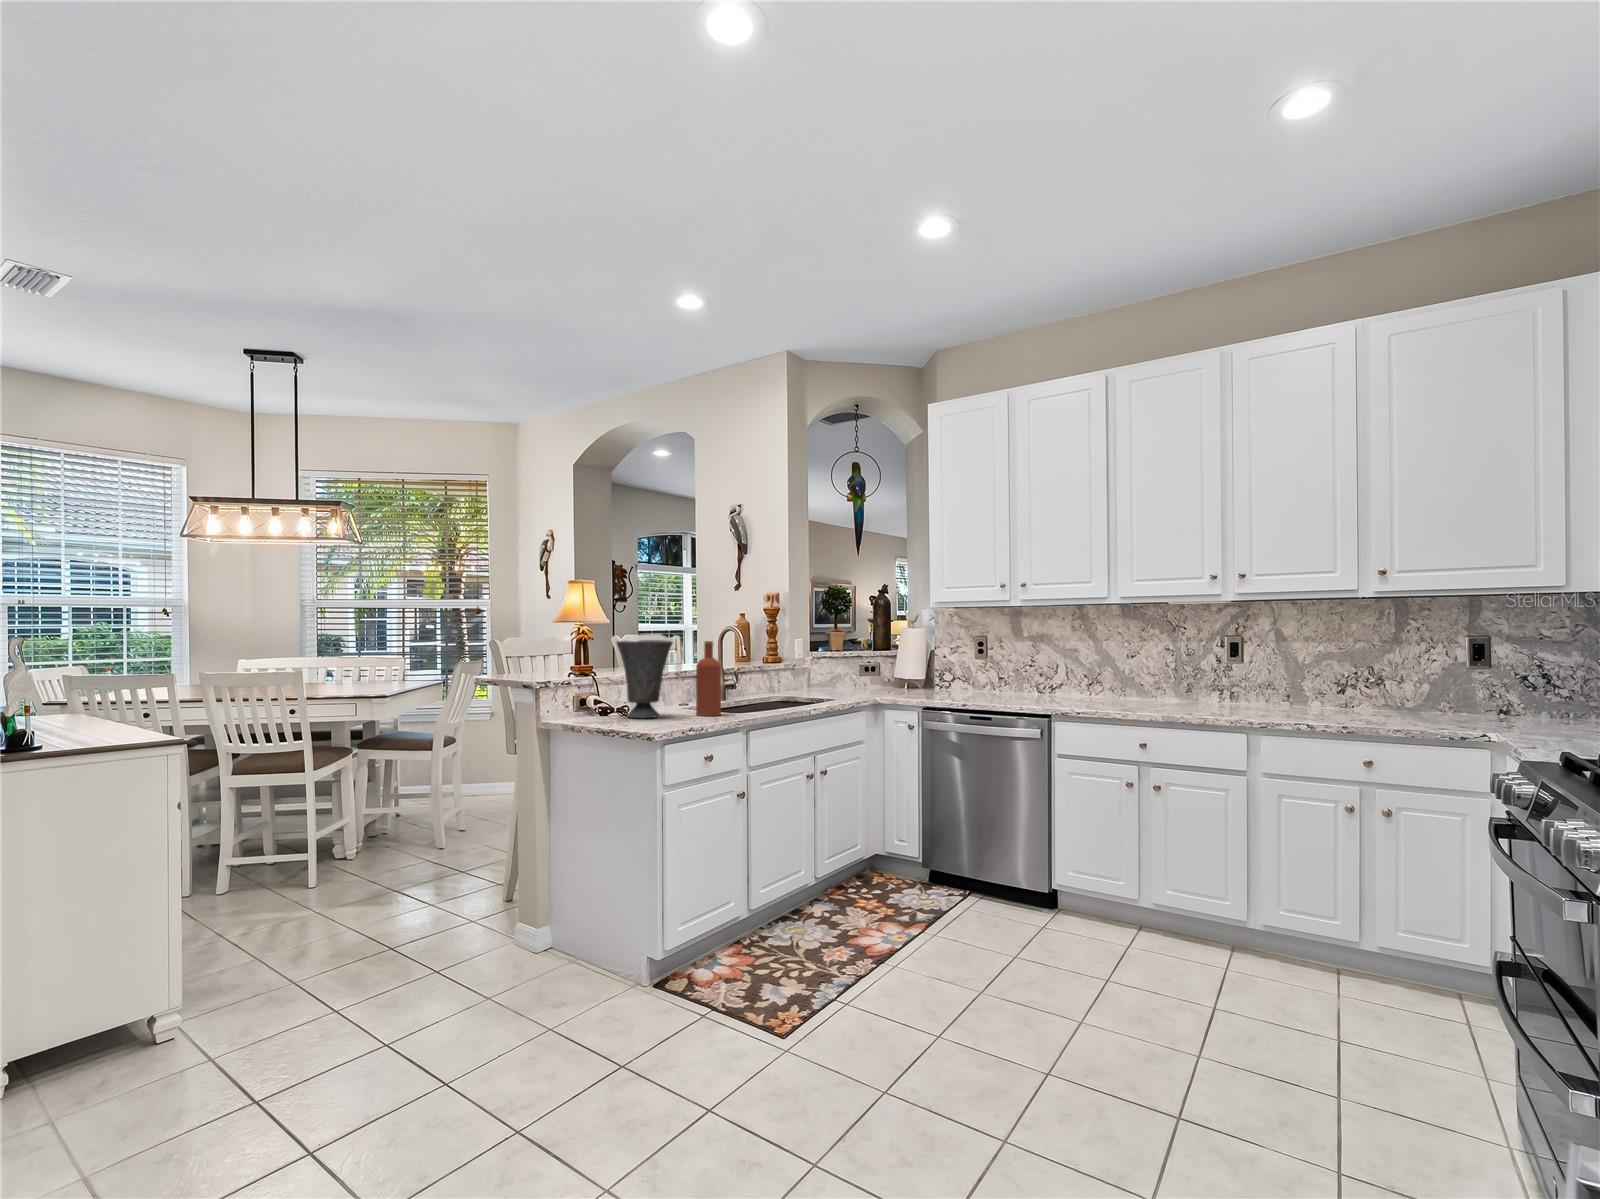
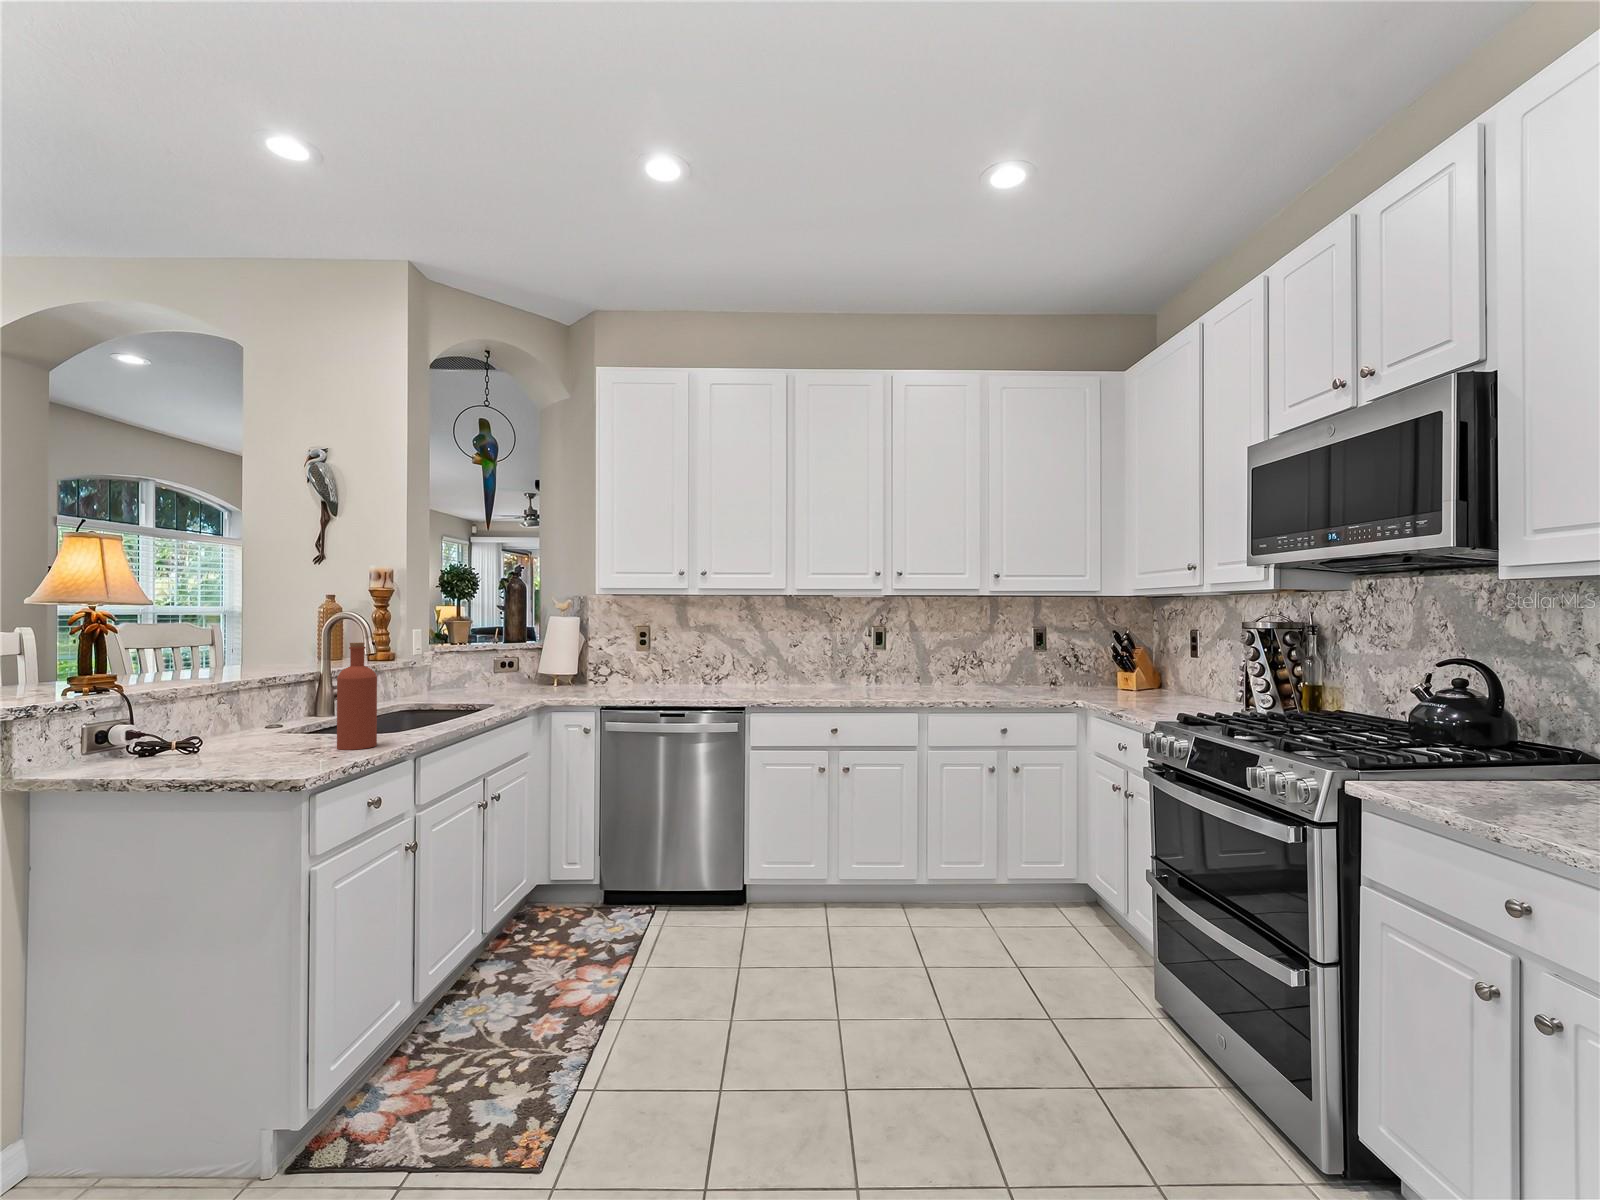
vase: present [616,640,673,718] -> none [204,643,308,765]

